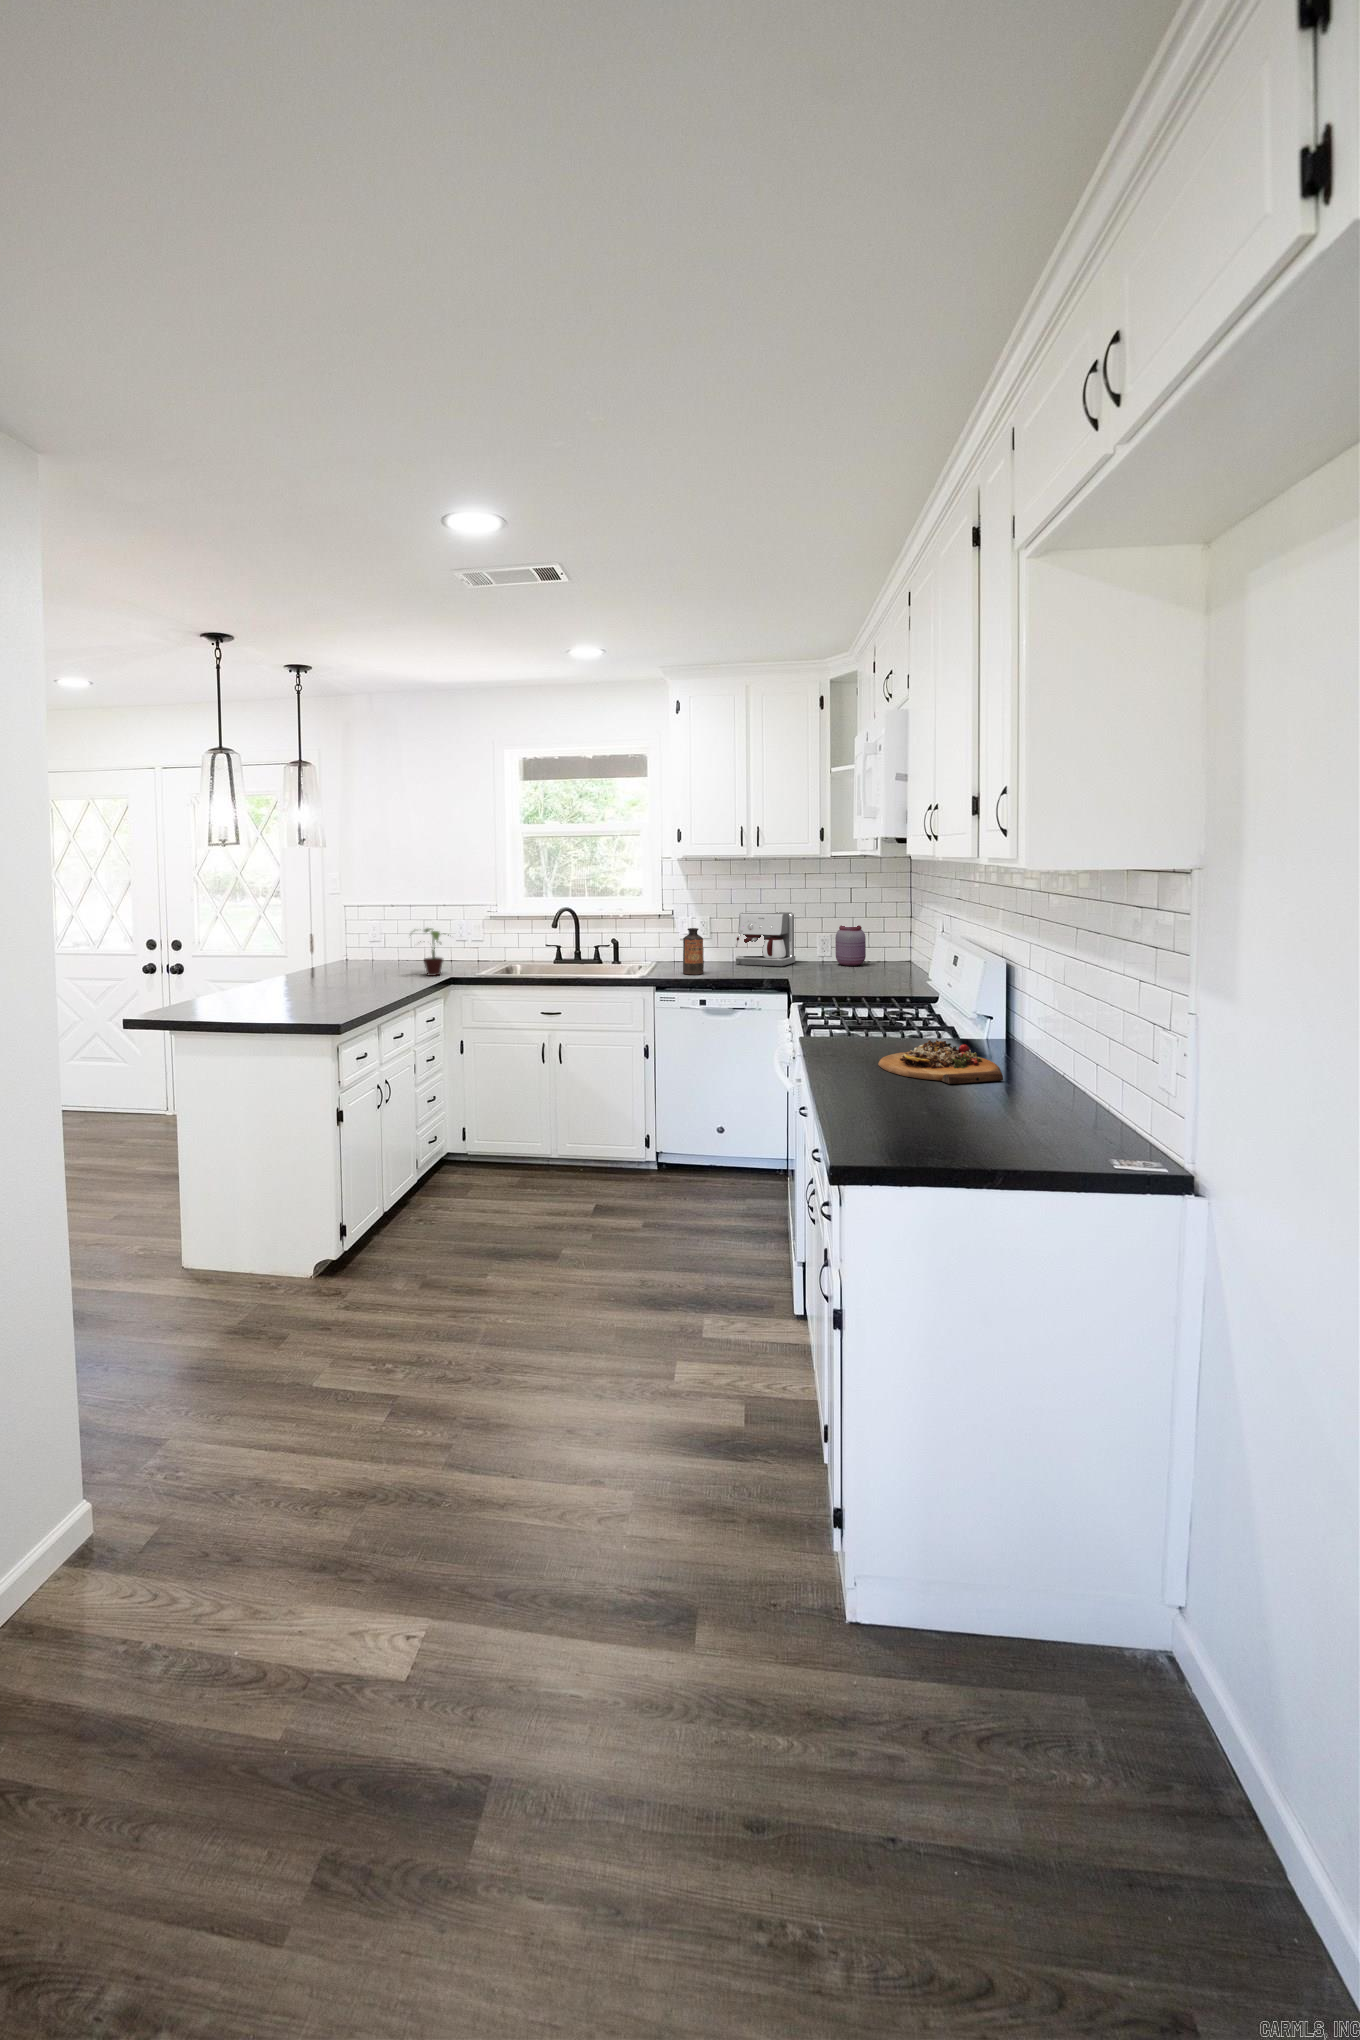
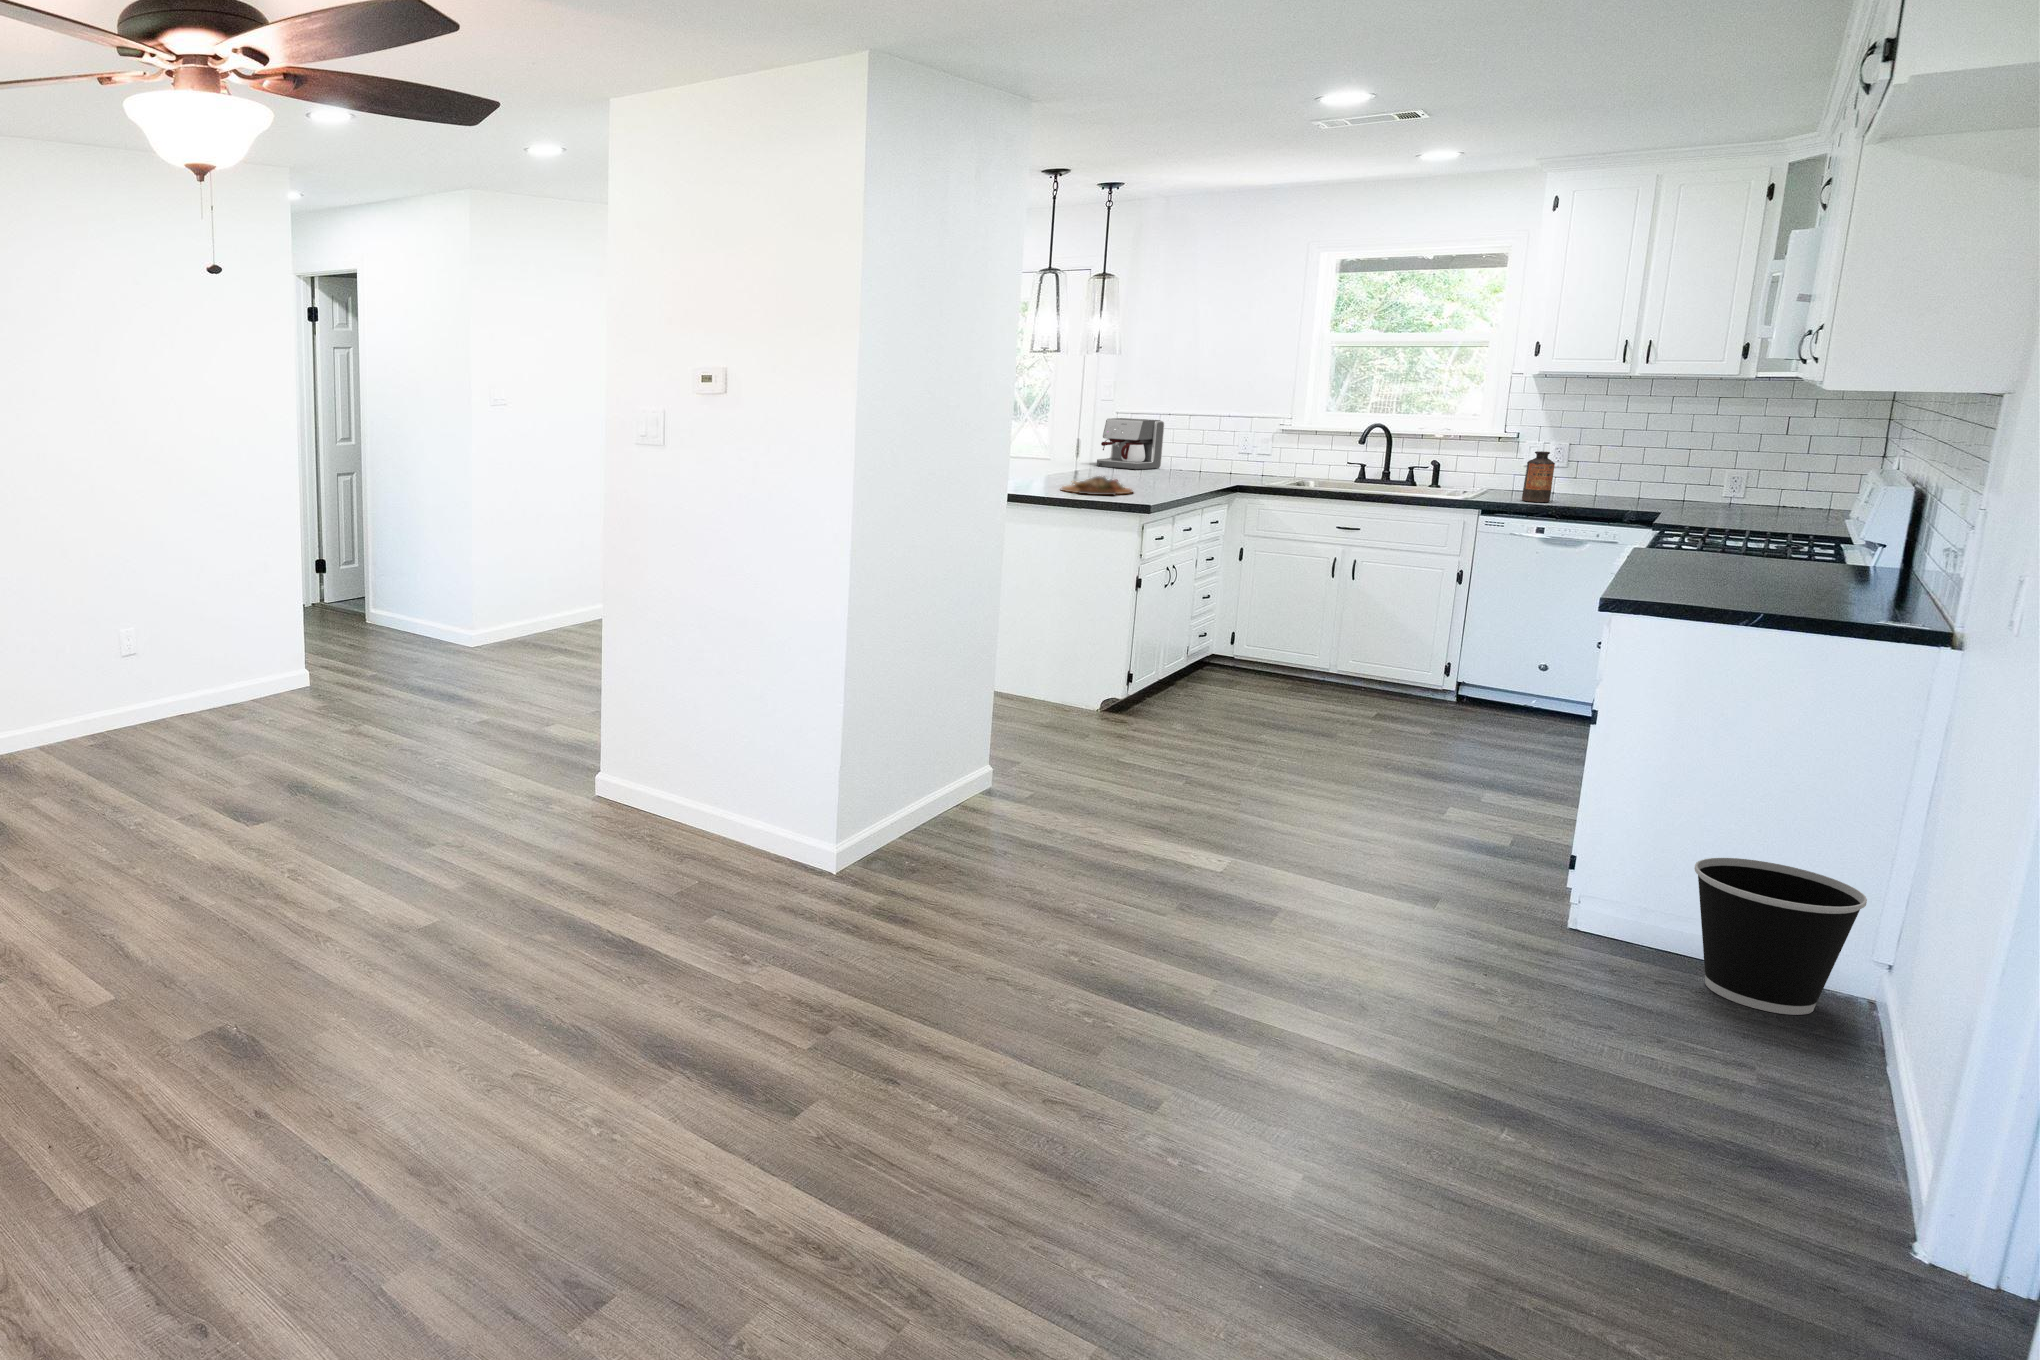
coffee maker: present [736,912,796,966] -> present [1097,418,1164,469]
jar: present [835,925,866,966] -> none [1758,460,1811,510]
potted plant: present [424,928,449,976] -> none [1192,437,1241,483]
cutting board: present [878,1040,1003,1084] -> present [1061,476,1132,495]
wastebasket: none [1014,1530,1231,1840] -> present [1694,858,1867,1015]

